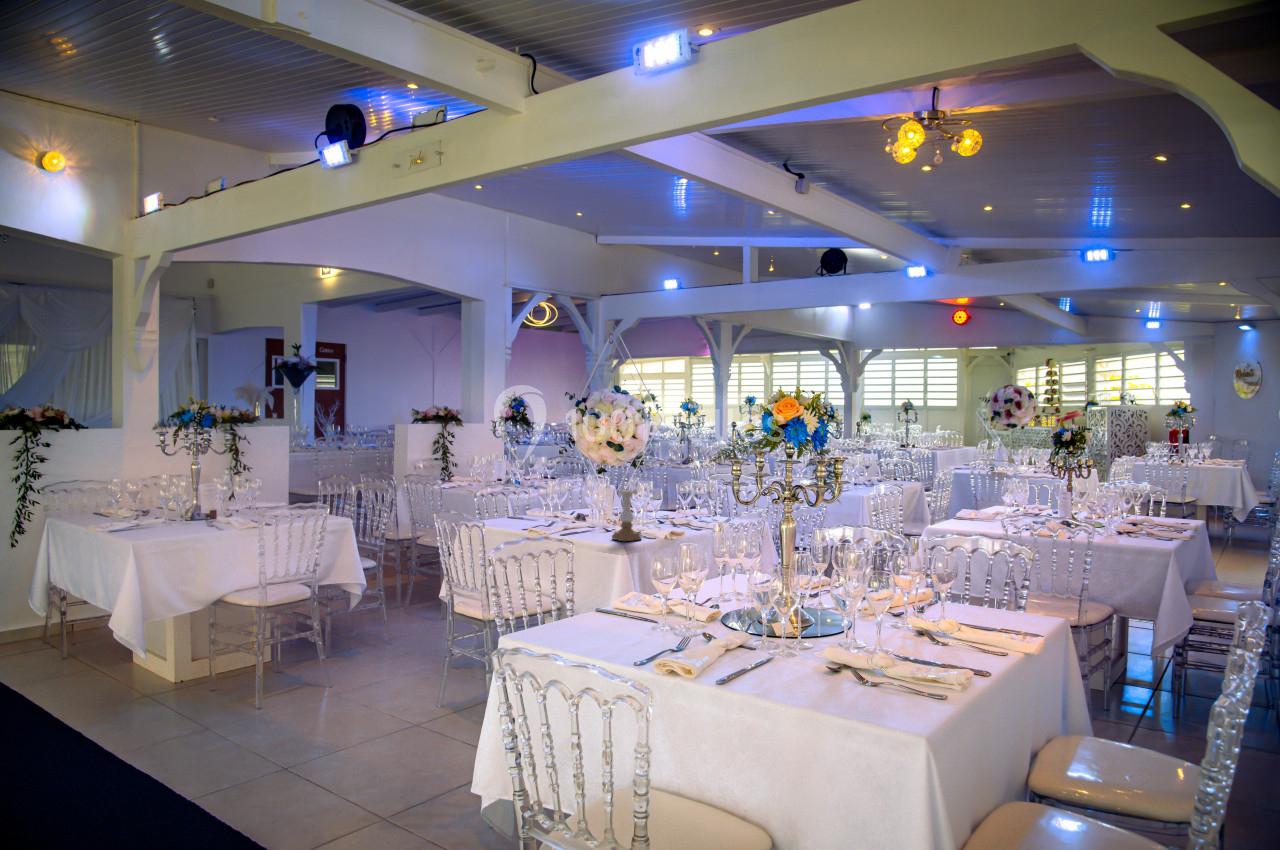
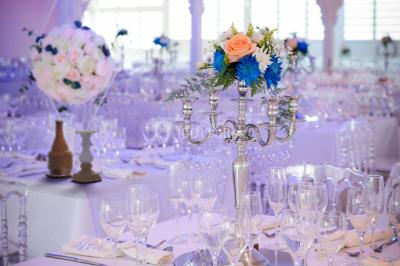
bottle: none [586,479,616,535] -> present [47,119,73,177]

